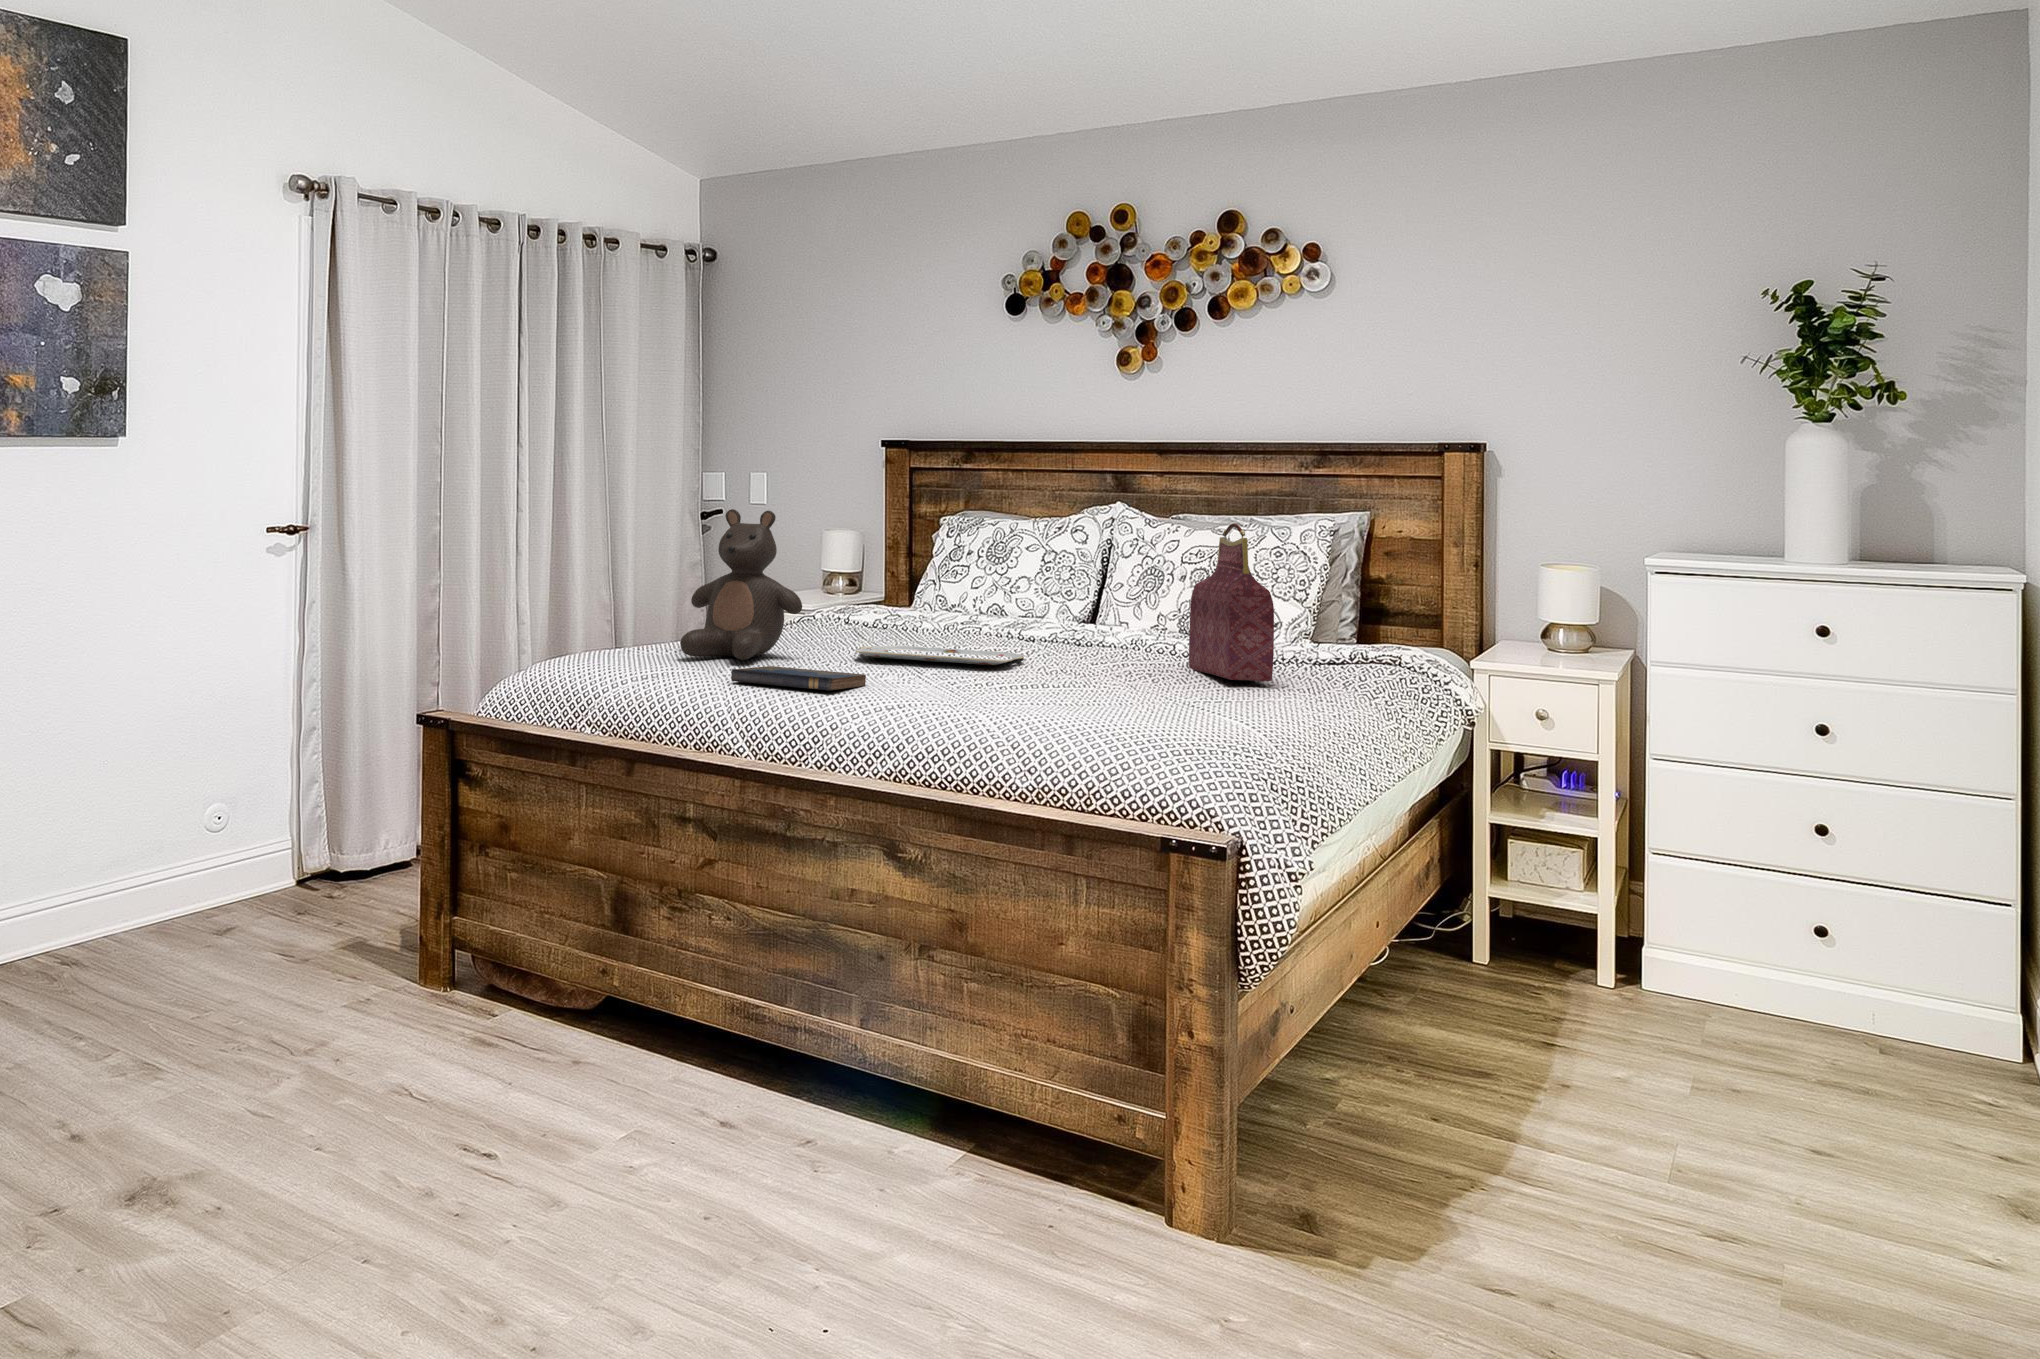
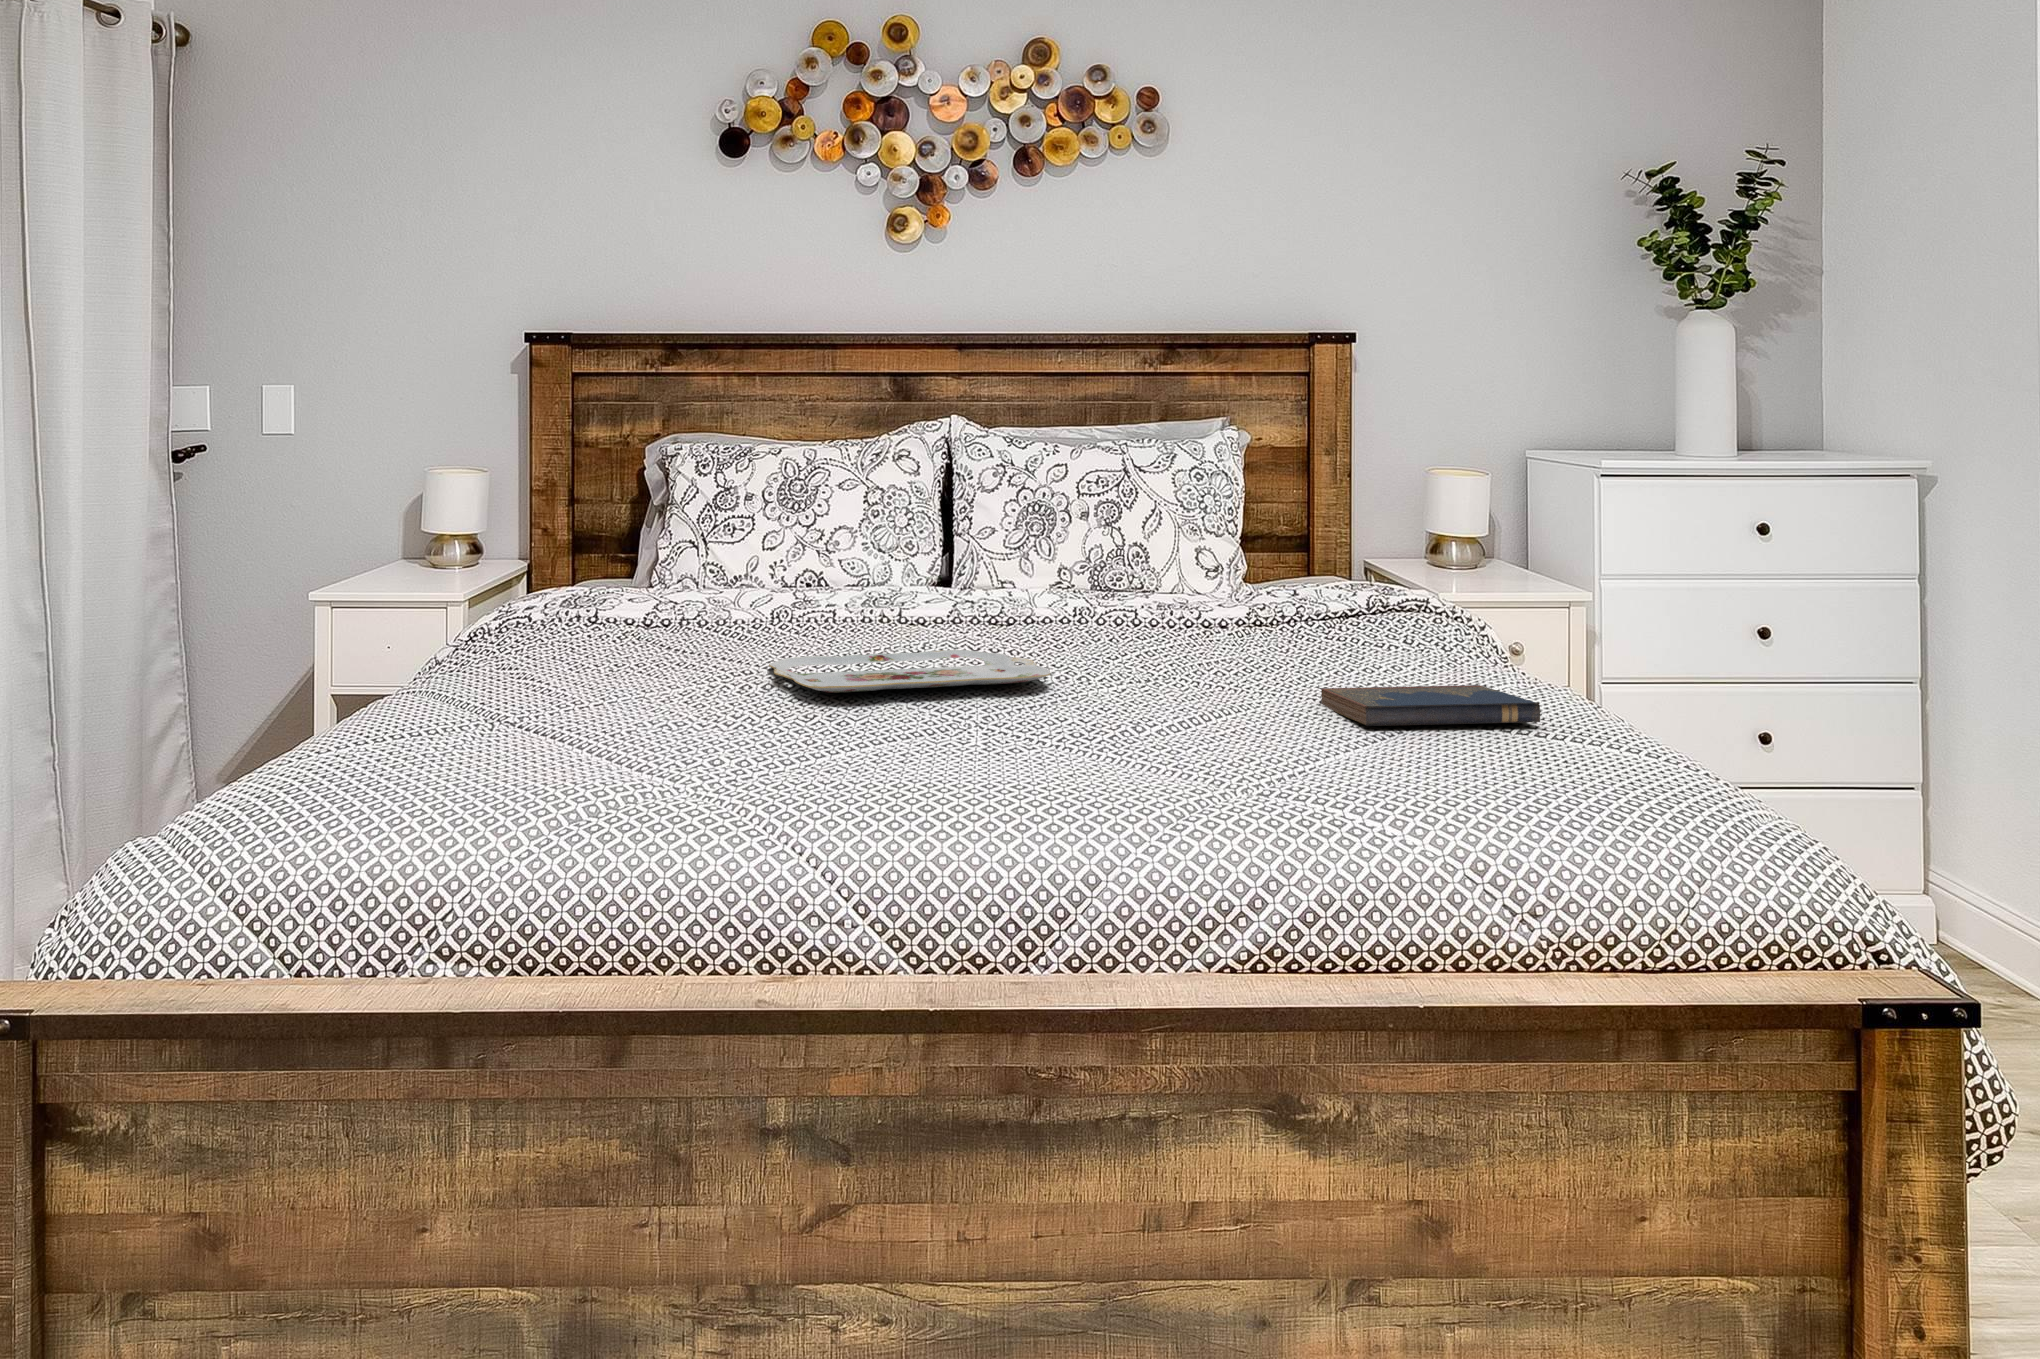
teddy bear: present [680,509,802,660] -> none [493,448,726,743]
handbag: present [1189,523,1274,681] -> none [1200,441,1396,665]
hardcover book: present [731,666,866,690] -> present [1320,685,1540,726]

